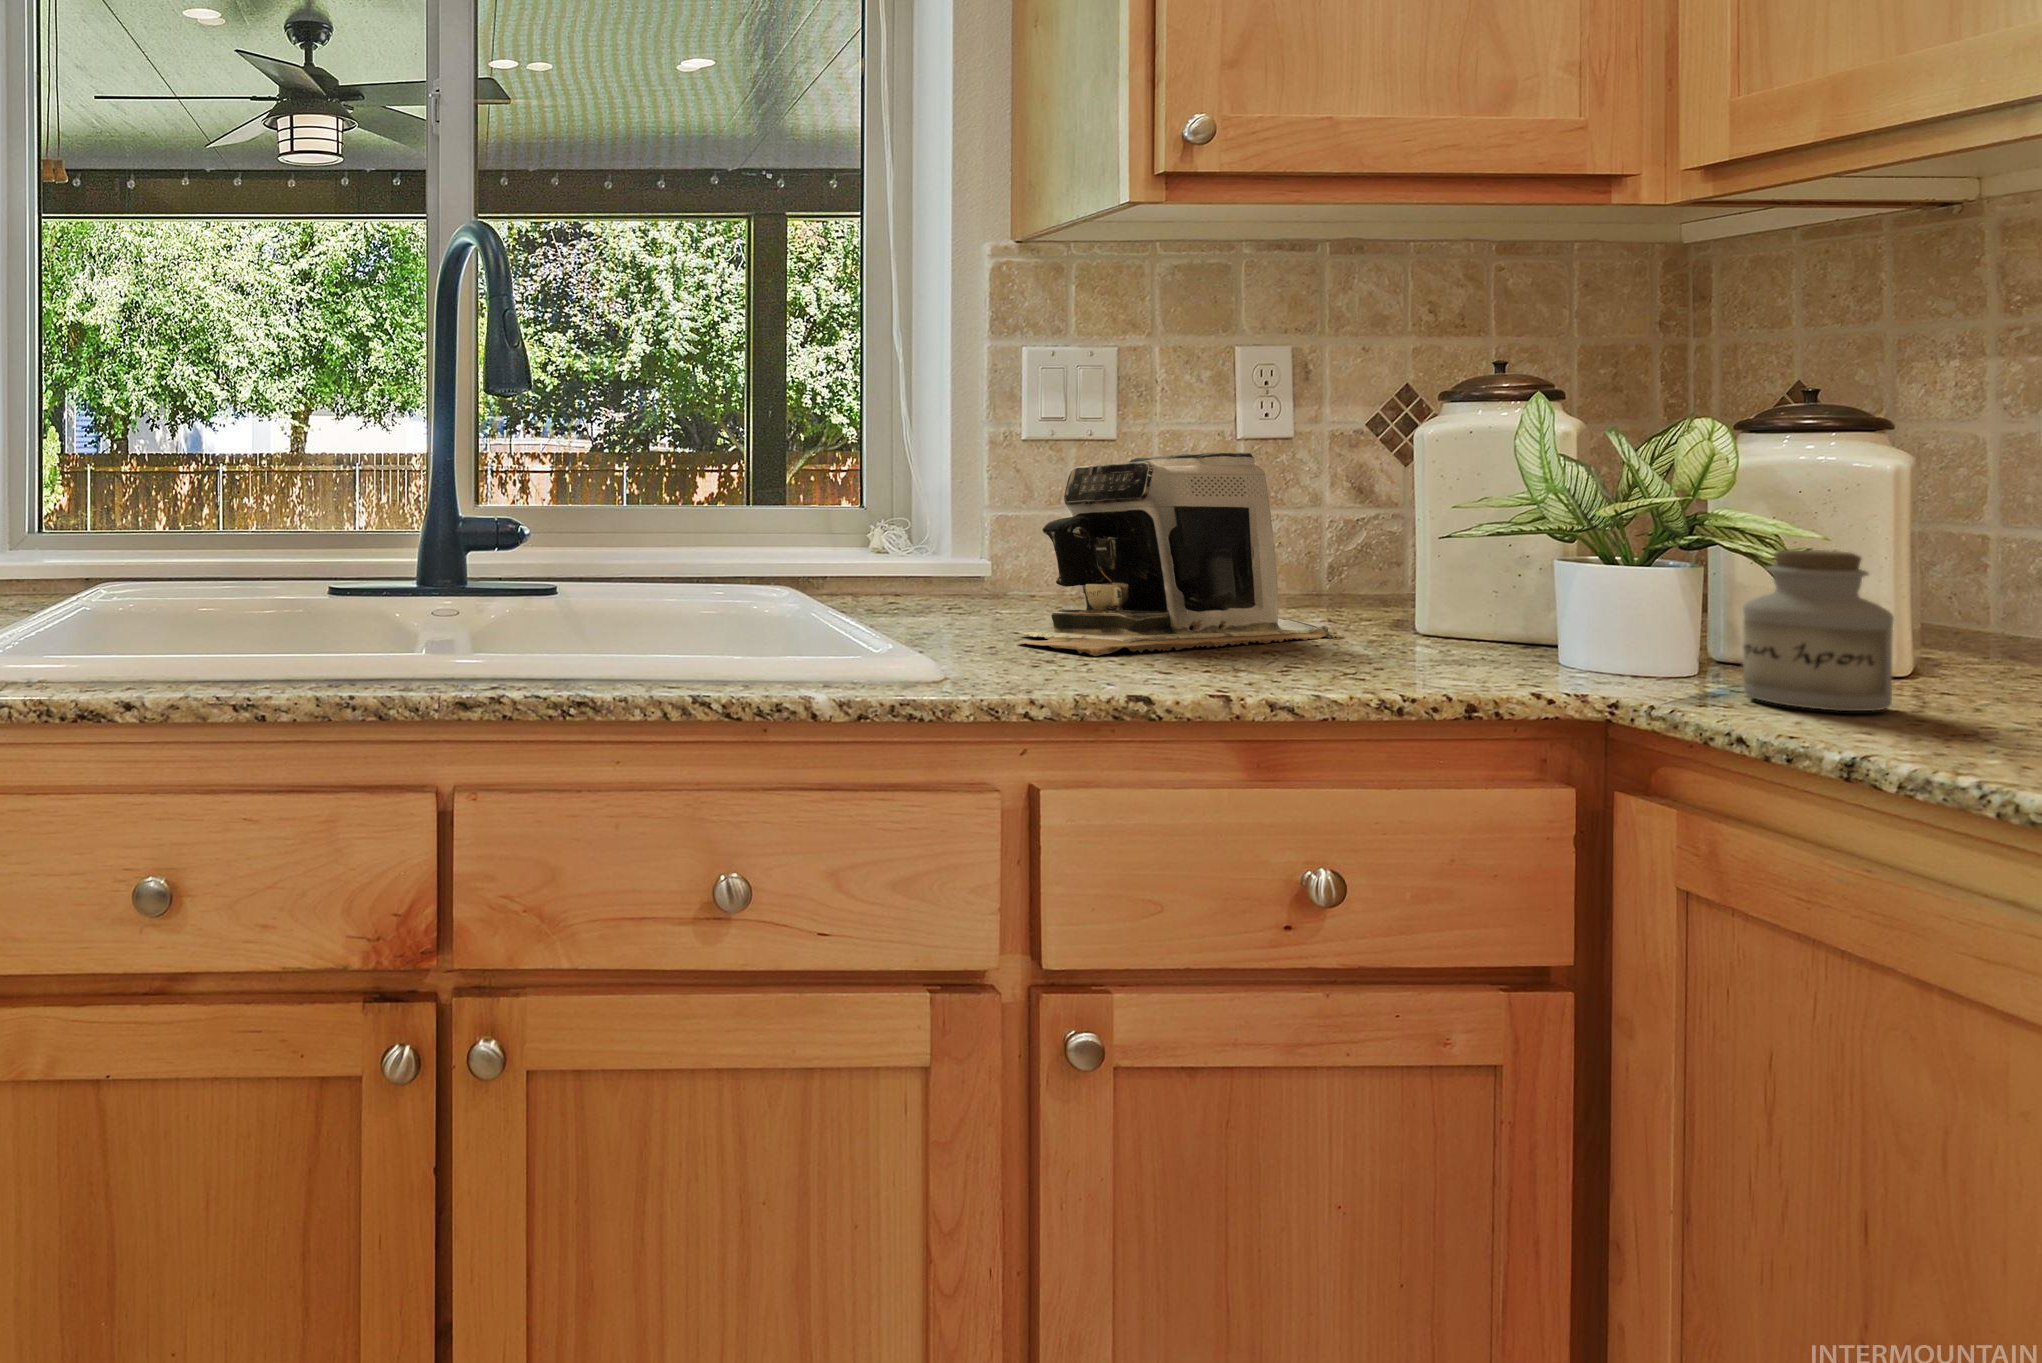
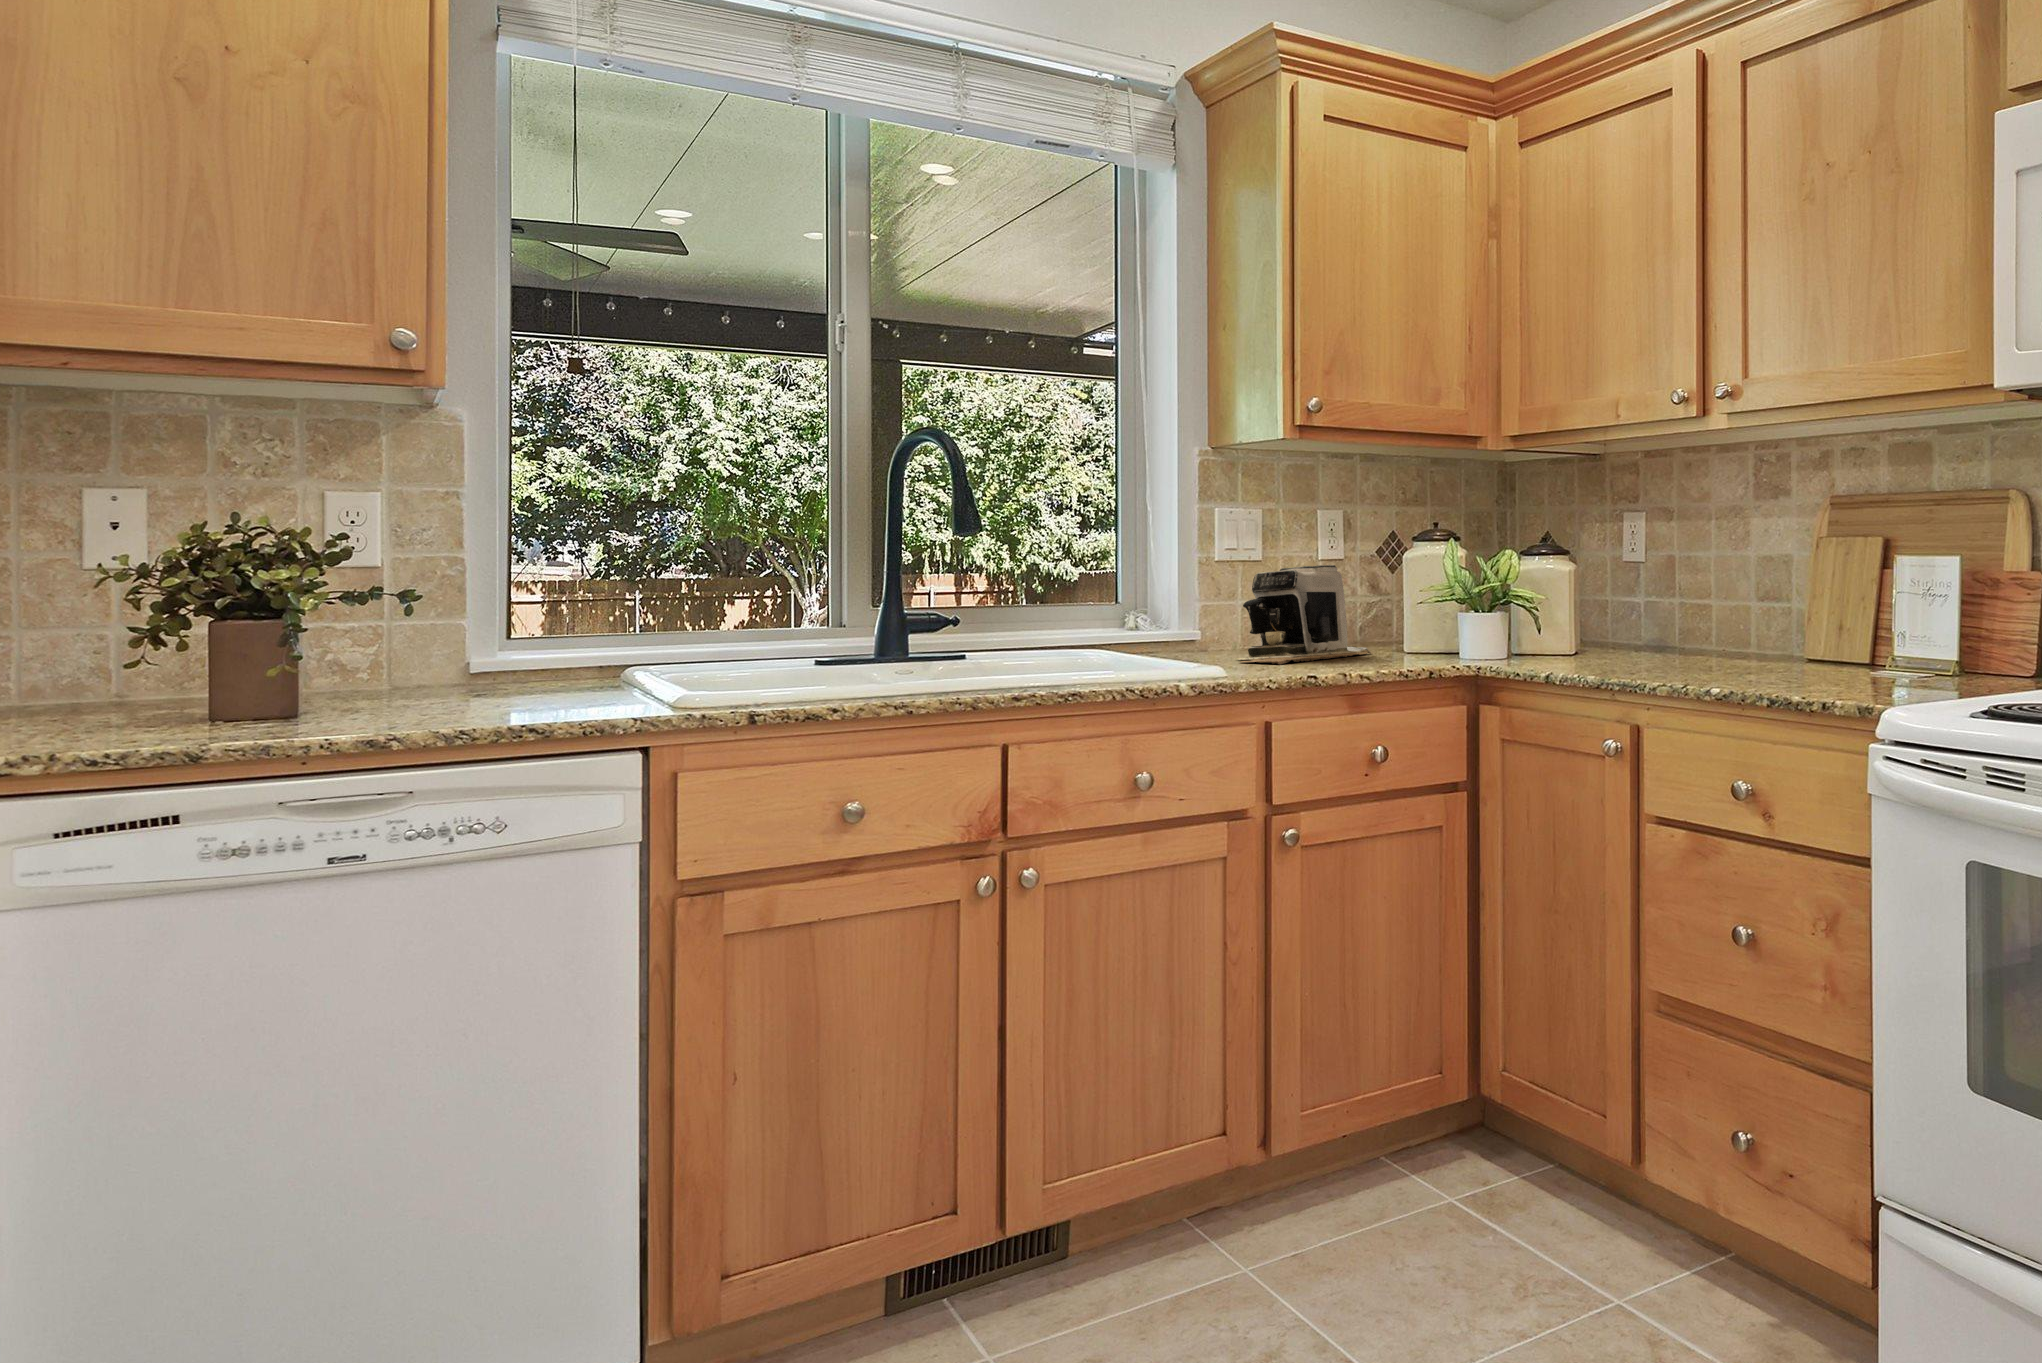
jar: present [1743,549,1894,711] -> none [1523,603,1568,664]

